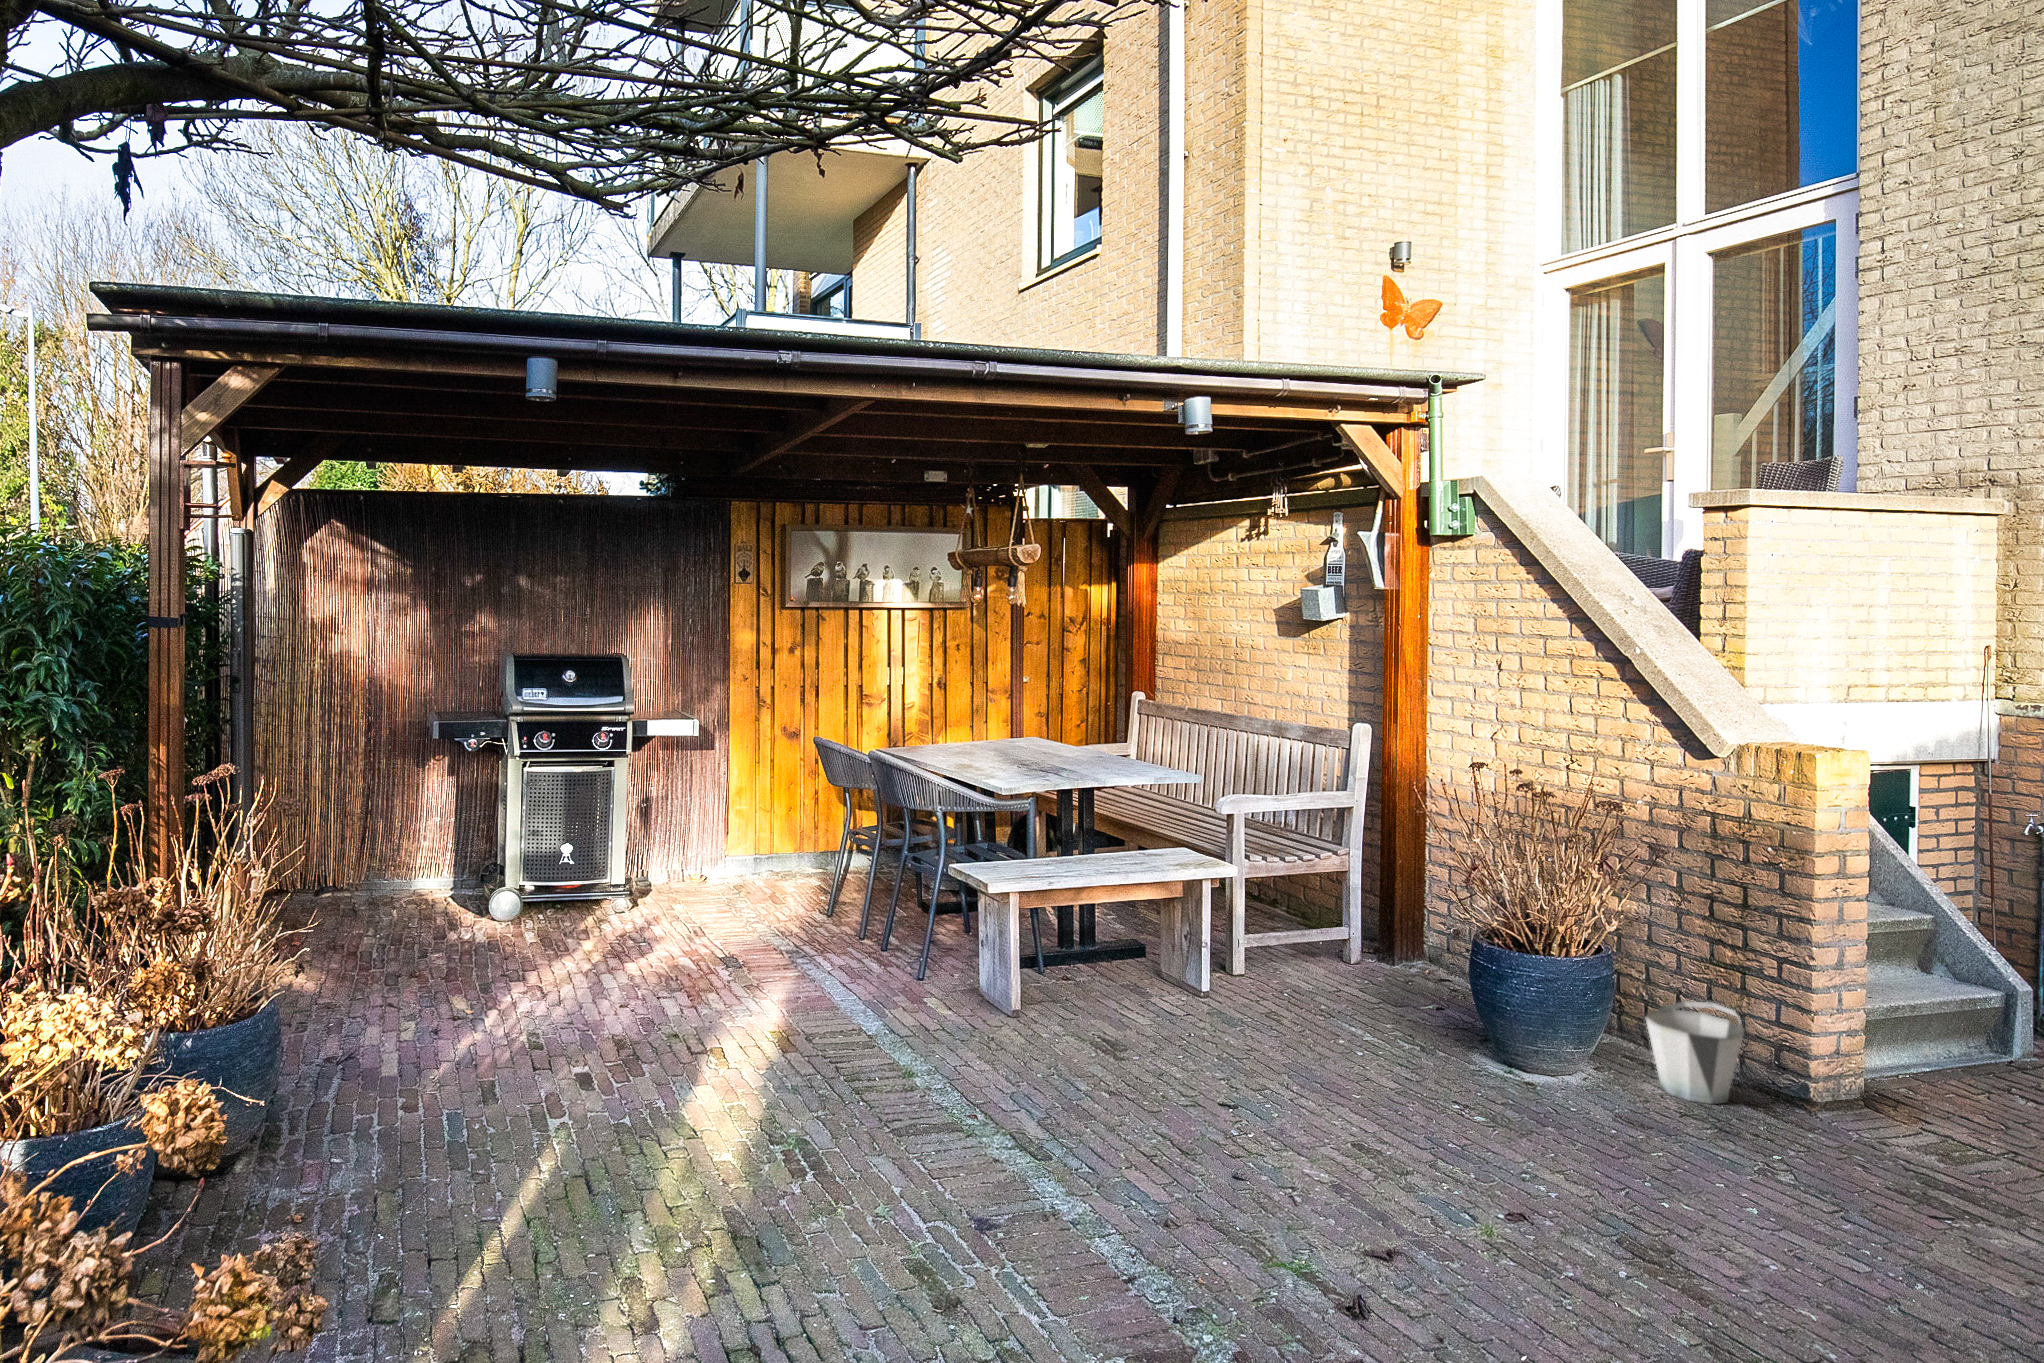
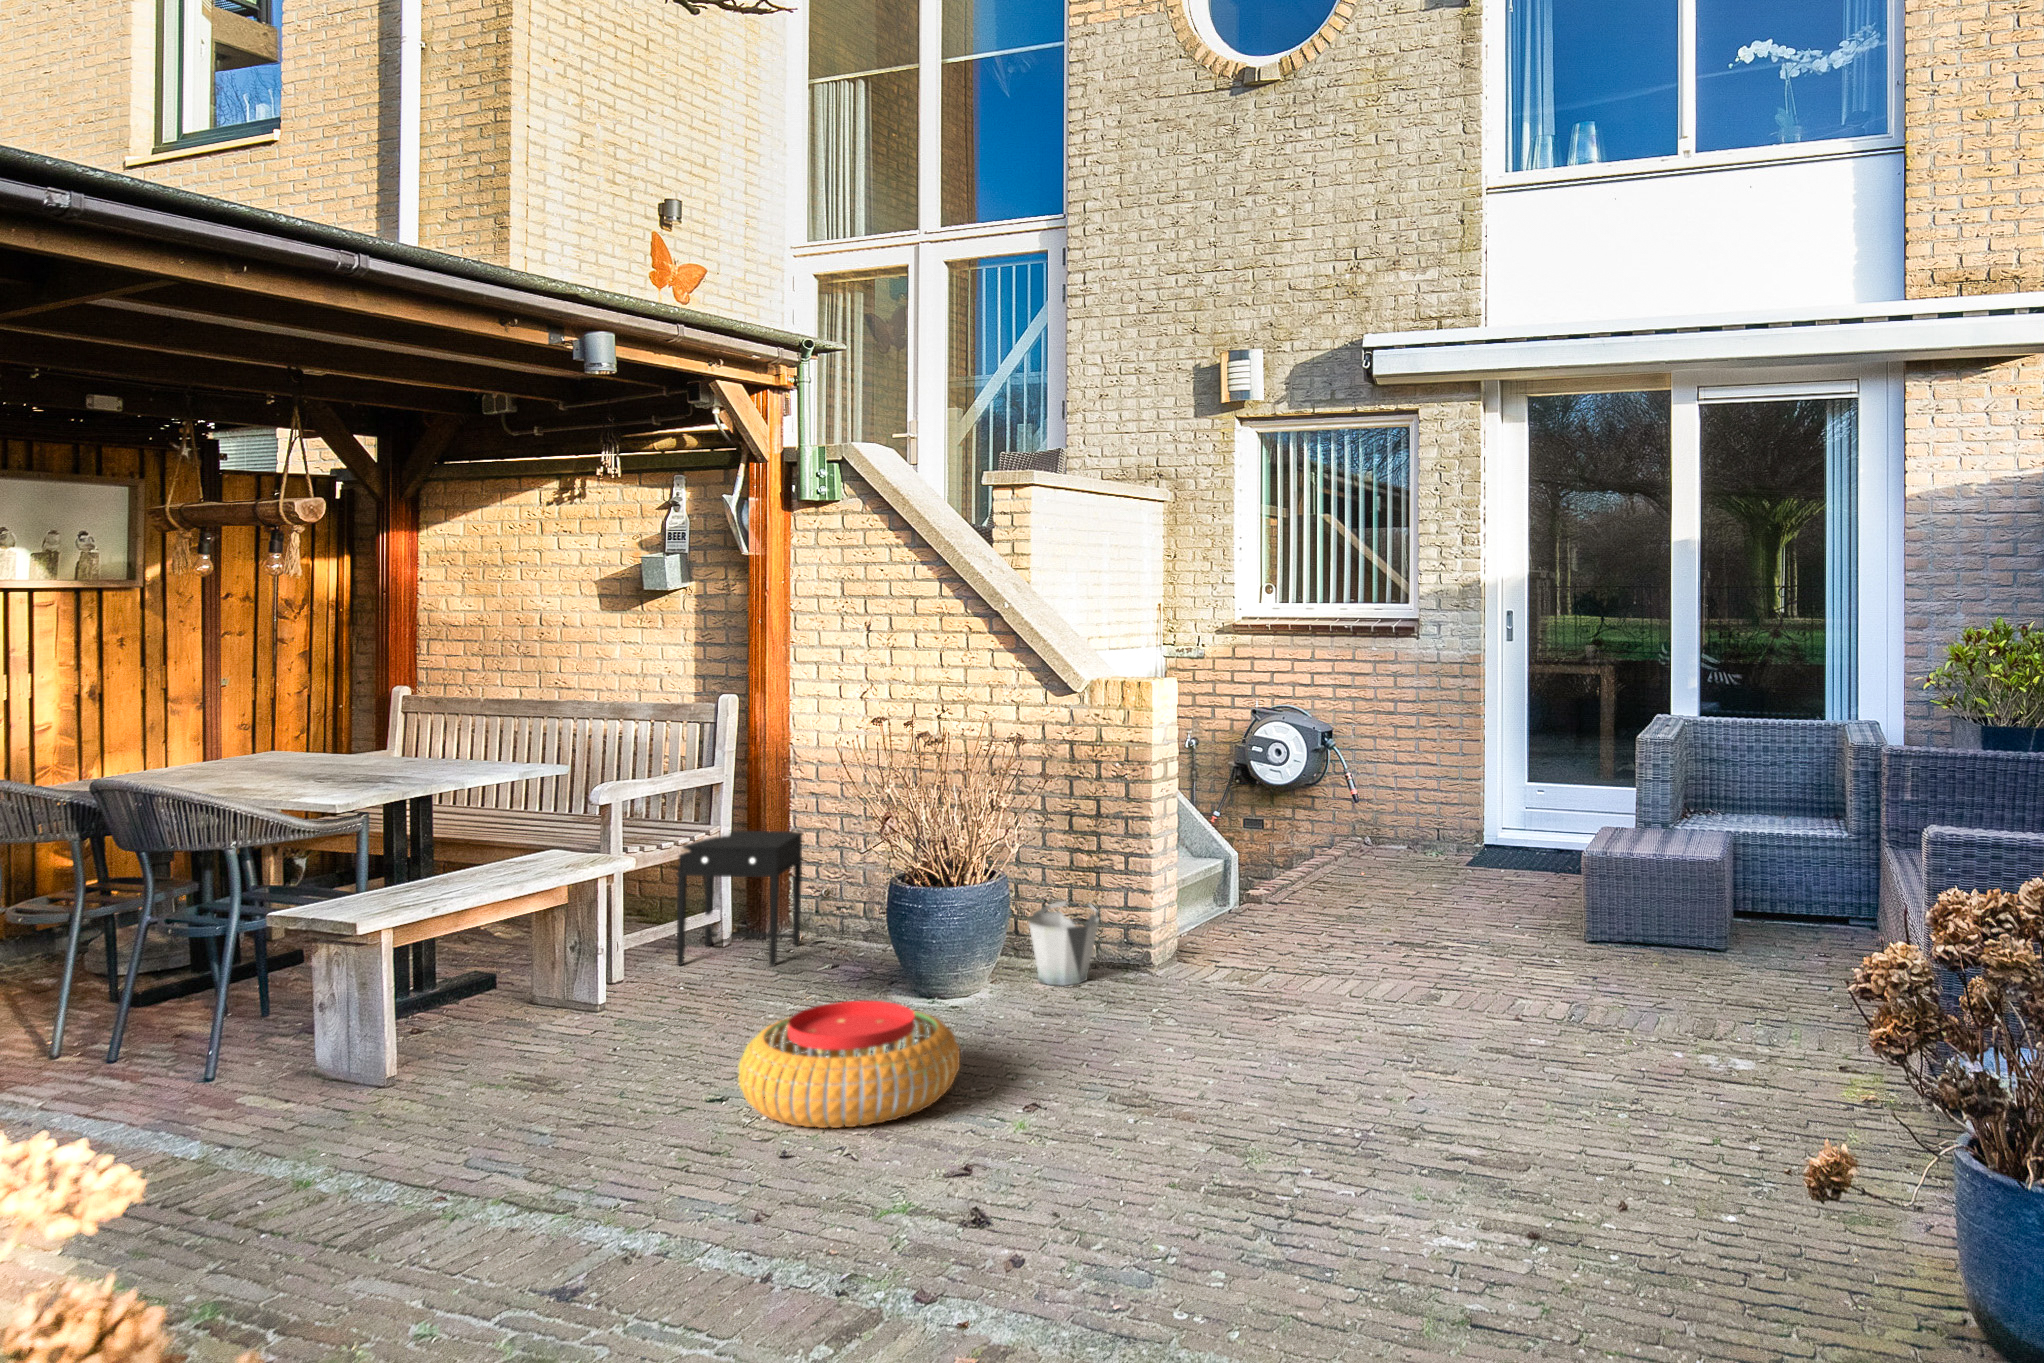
side table: none [1302,850,1436,995] -> present [677,831,803,966]
pouf: none [1234,1043,1465,1182] -> present [738,1001,960,1128]

